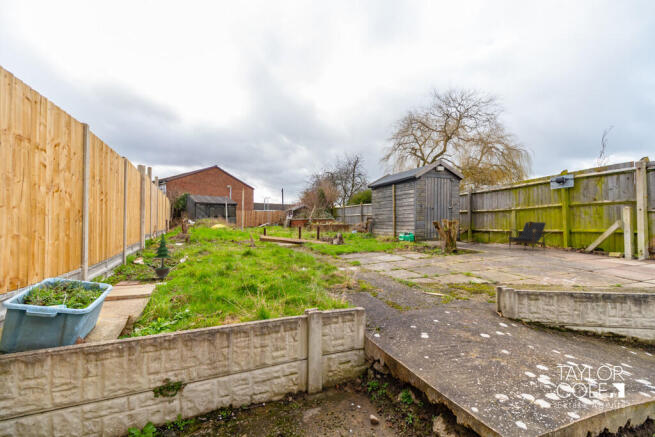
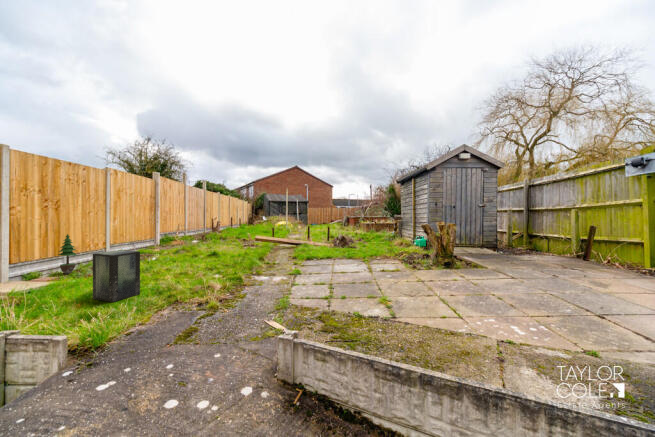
lounge chair: present [509,222,546,250] -> none [556,226,621,270]
storage box: none [265,245,295,292] -> present [93,250,140,302]

